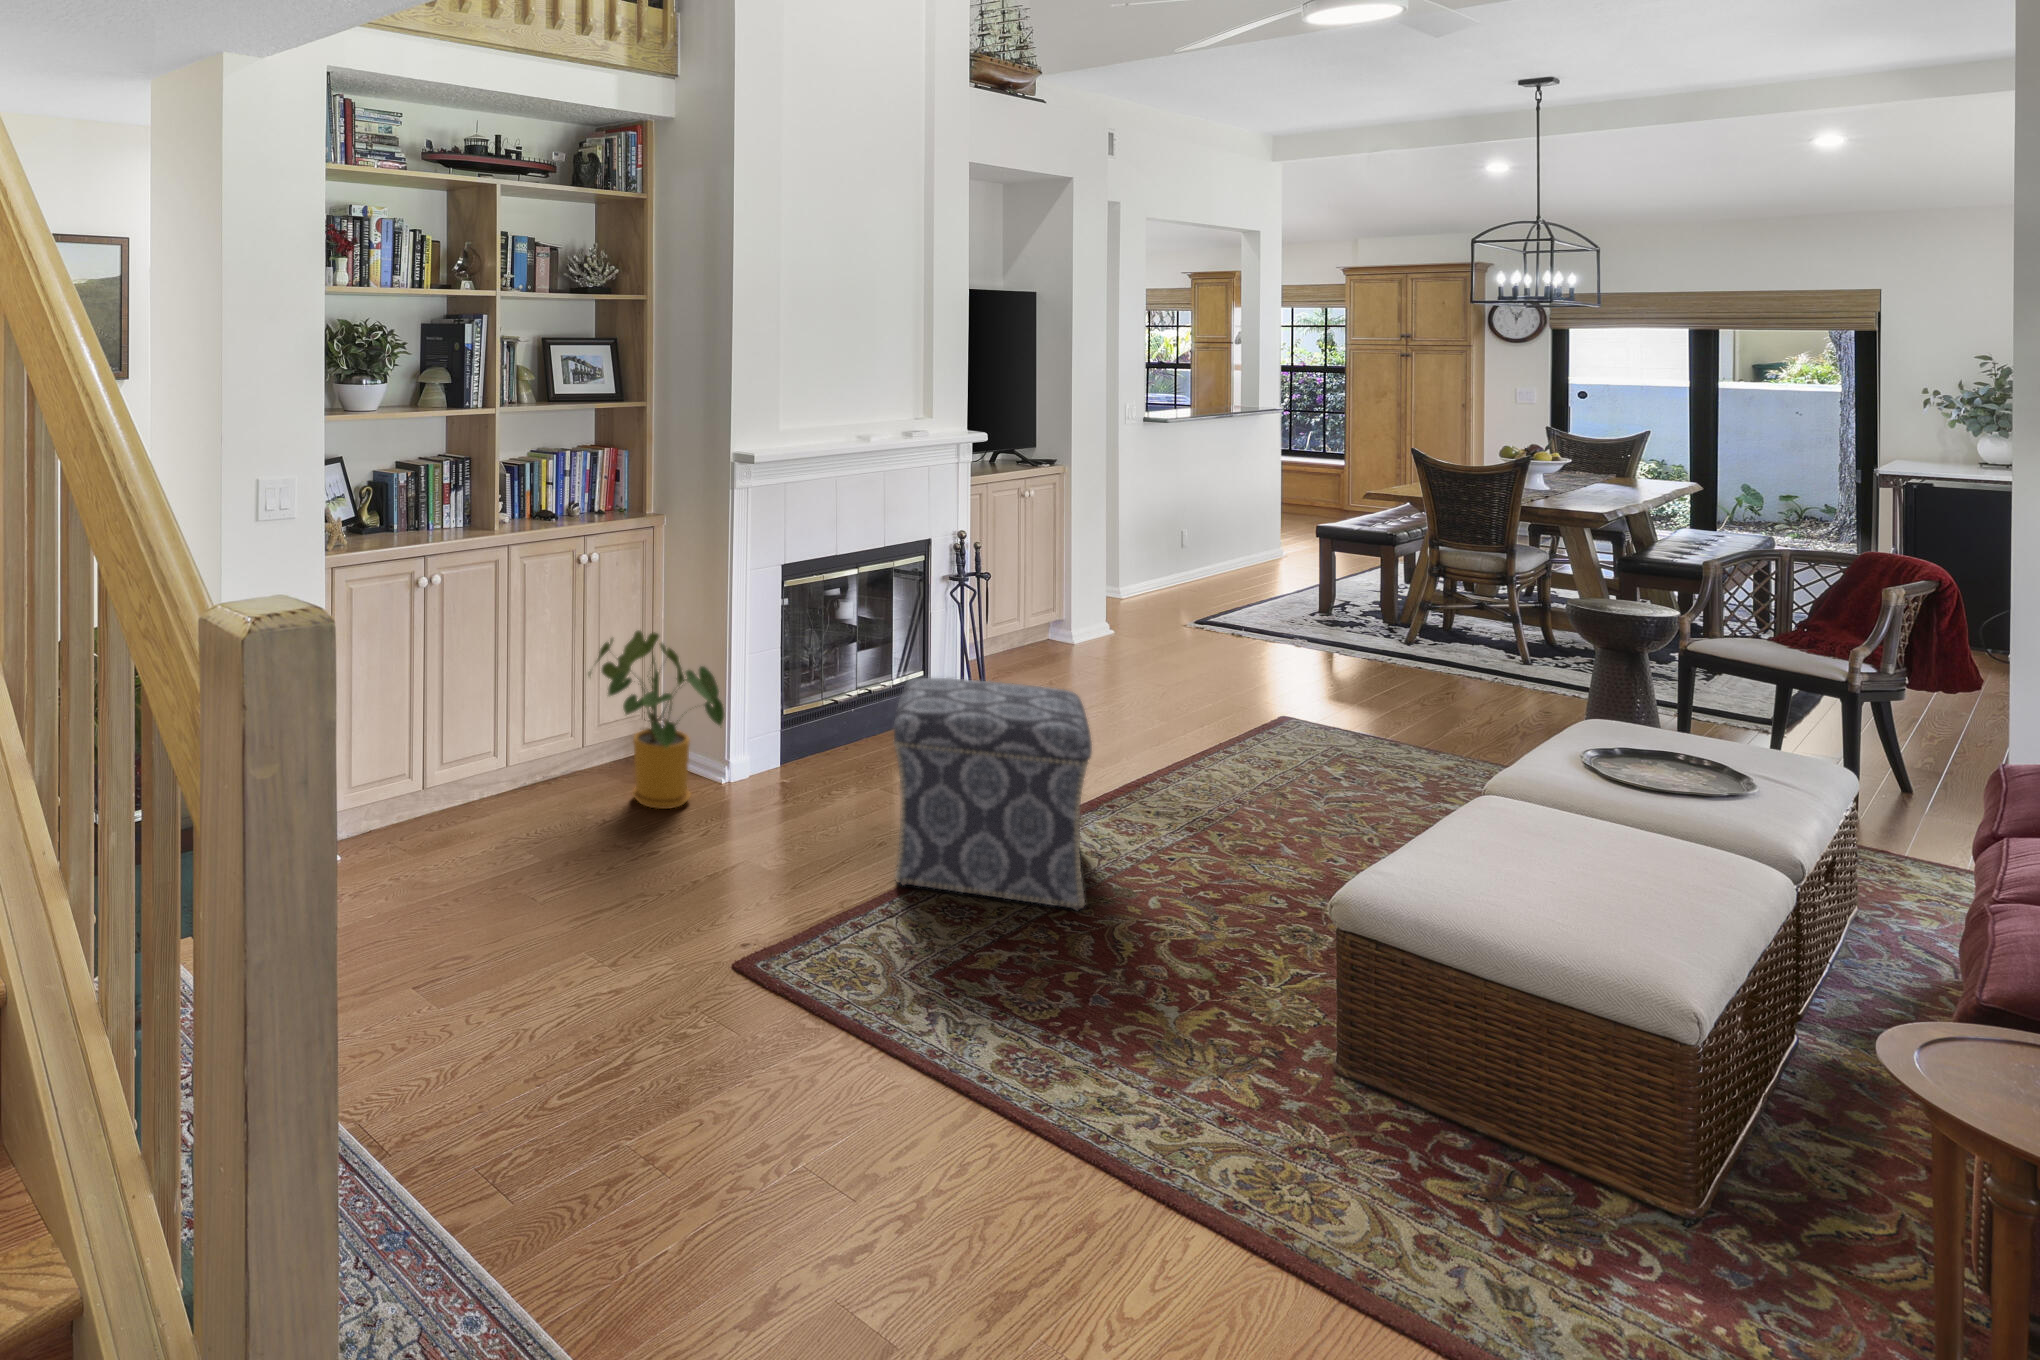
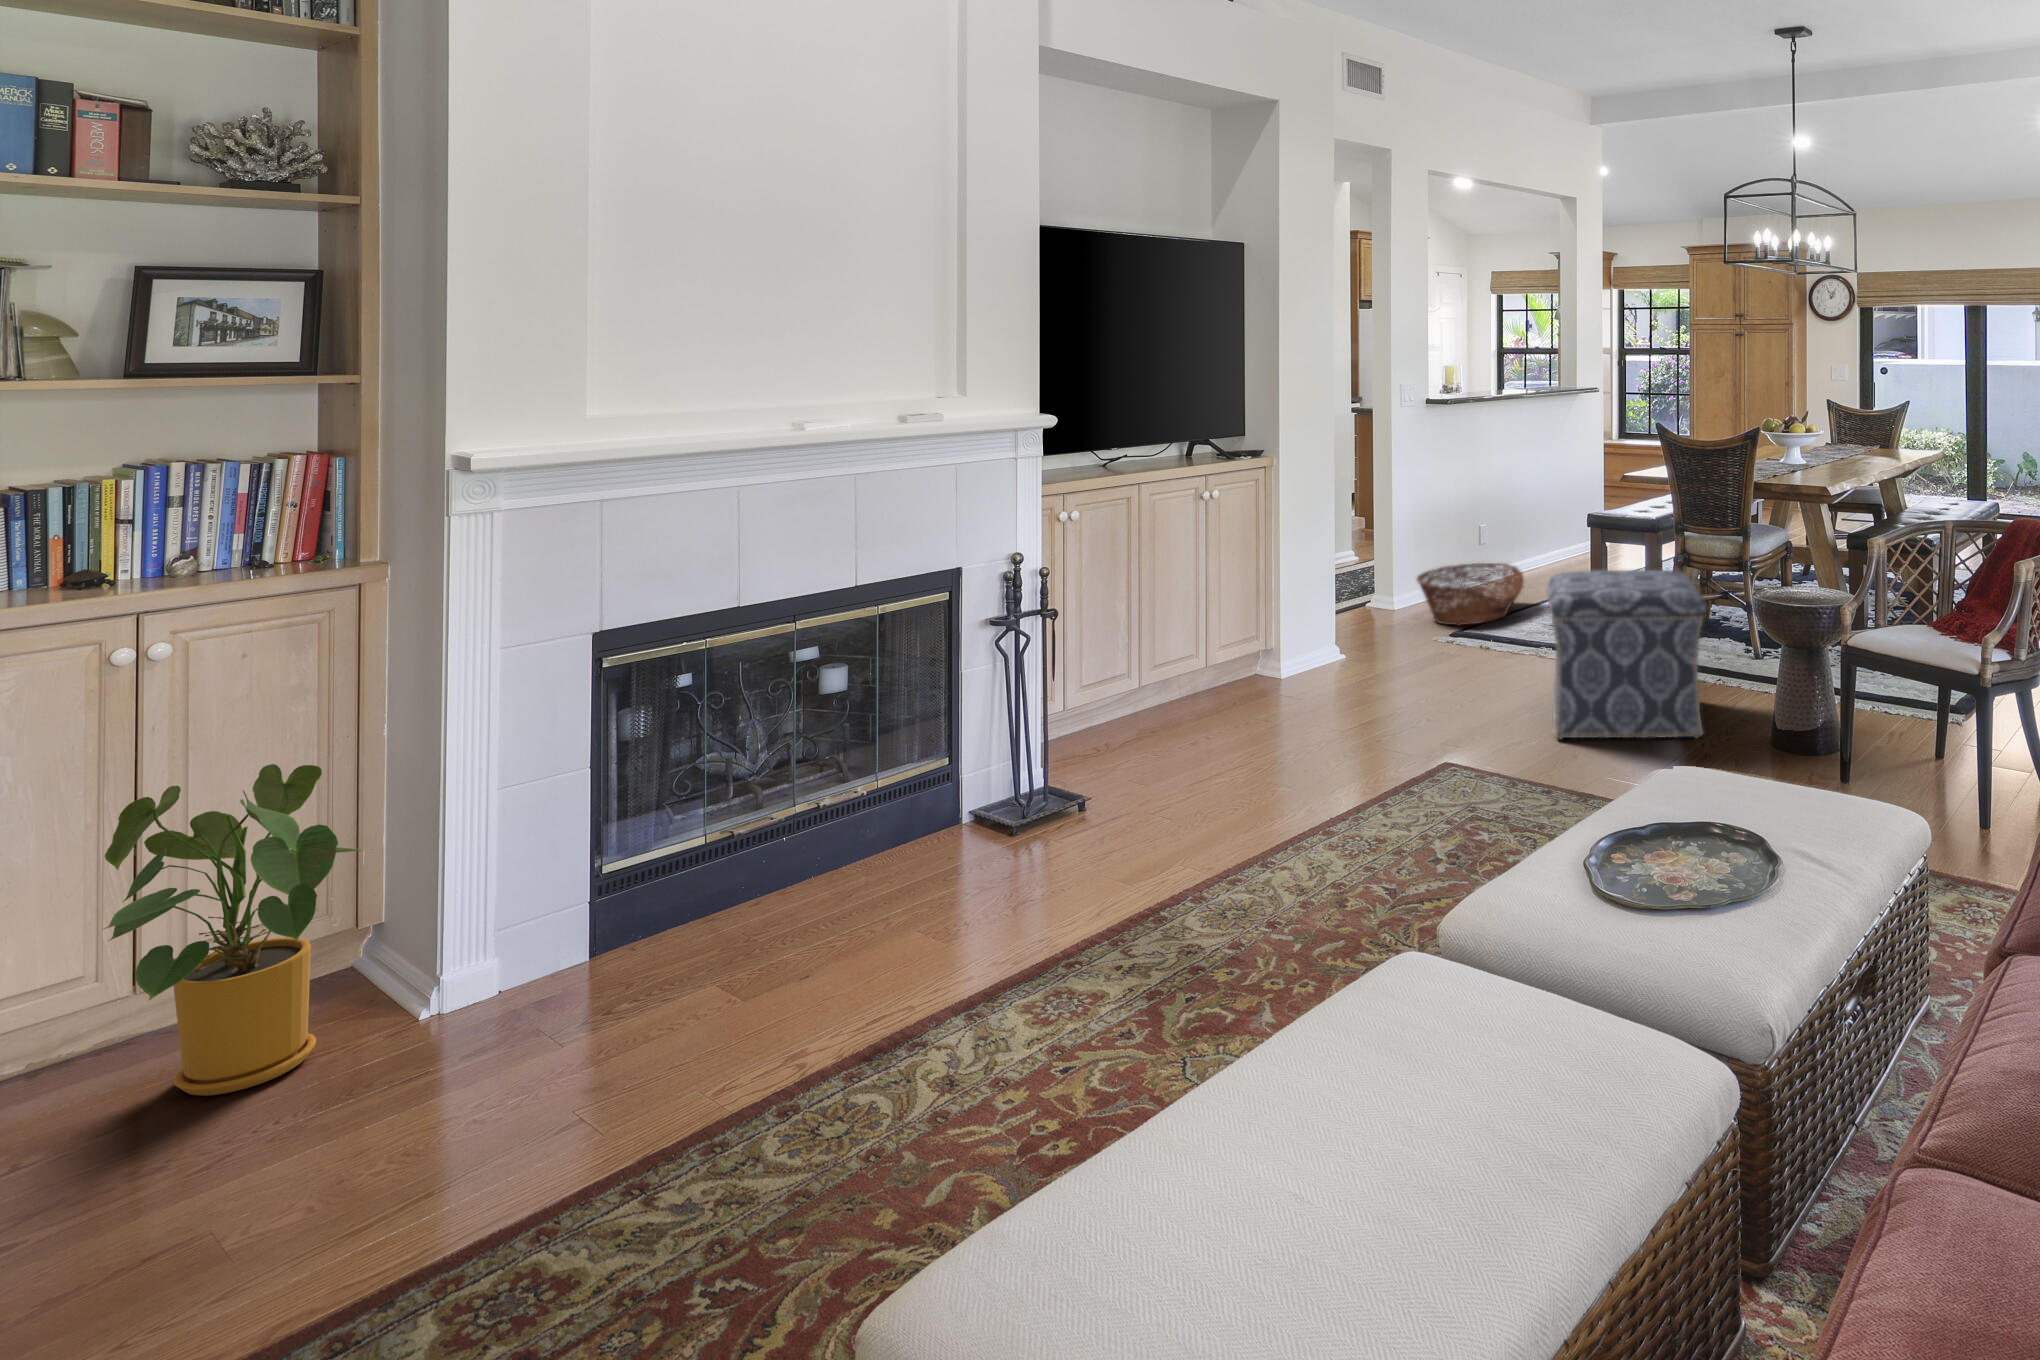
basket: none [1150,558,1249,611] -> present [1417,563,1524,625]
ottoman: present [893,678,1092,910] -> present [1547,570,1706,740]

